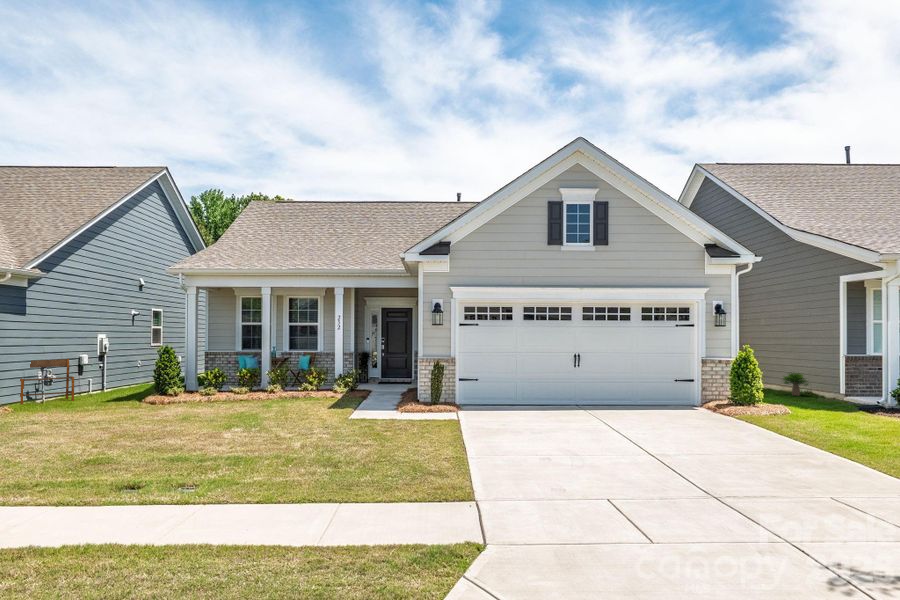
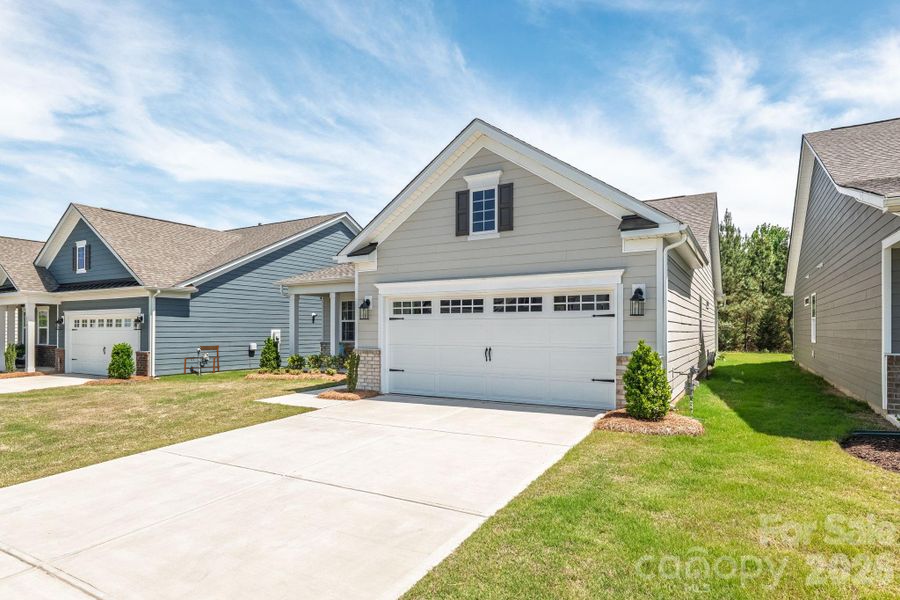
potted plant: present [783,373,808,396] -> none [809,378,860,413]

